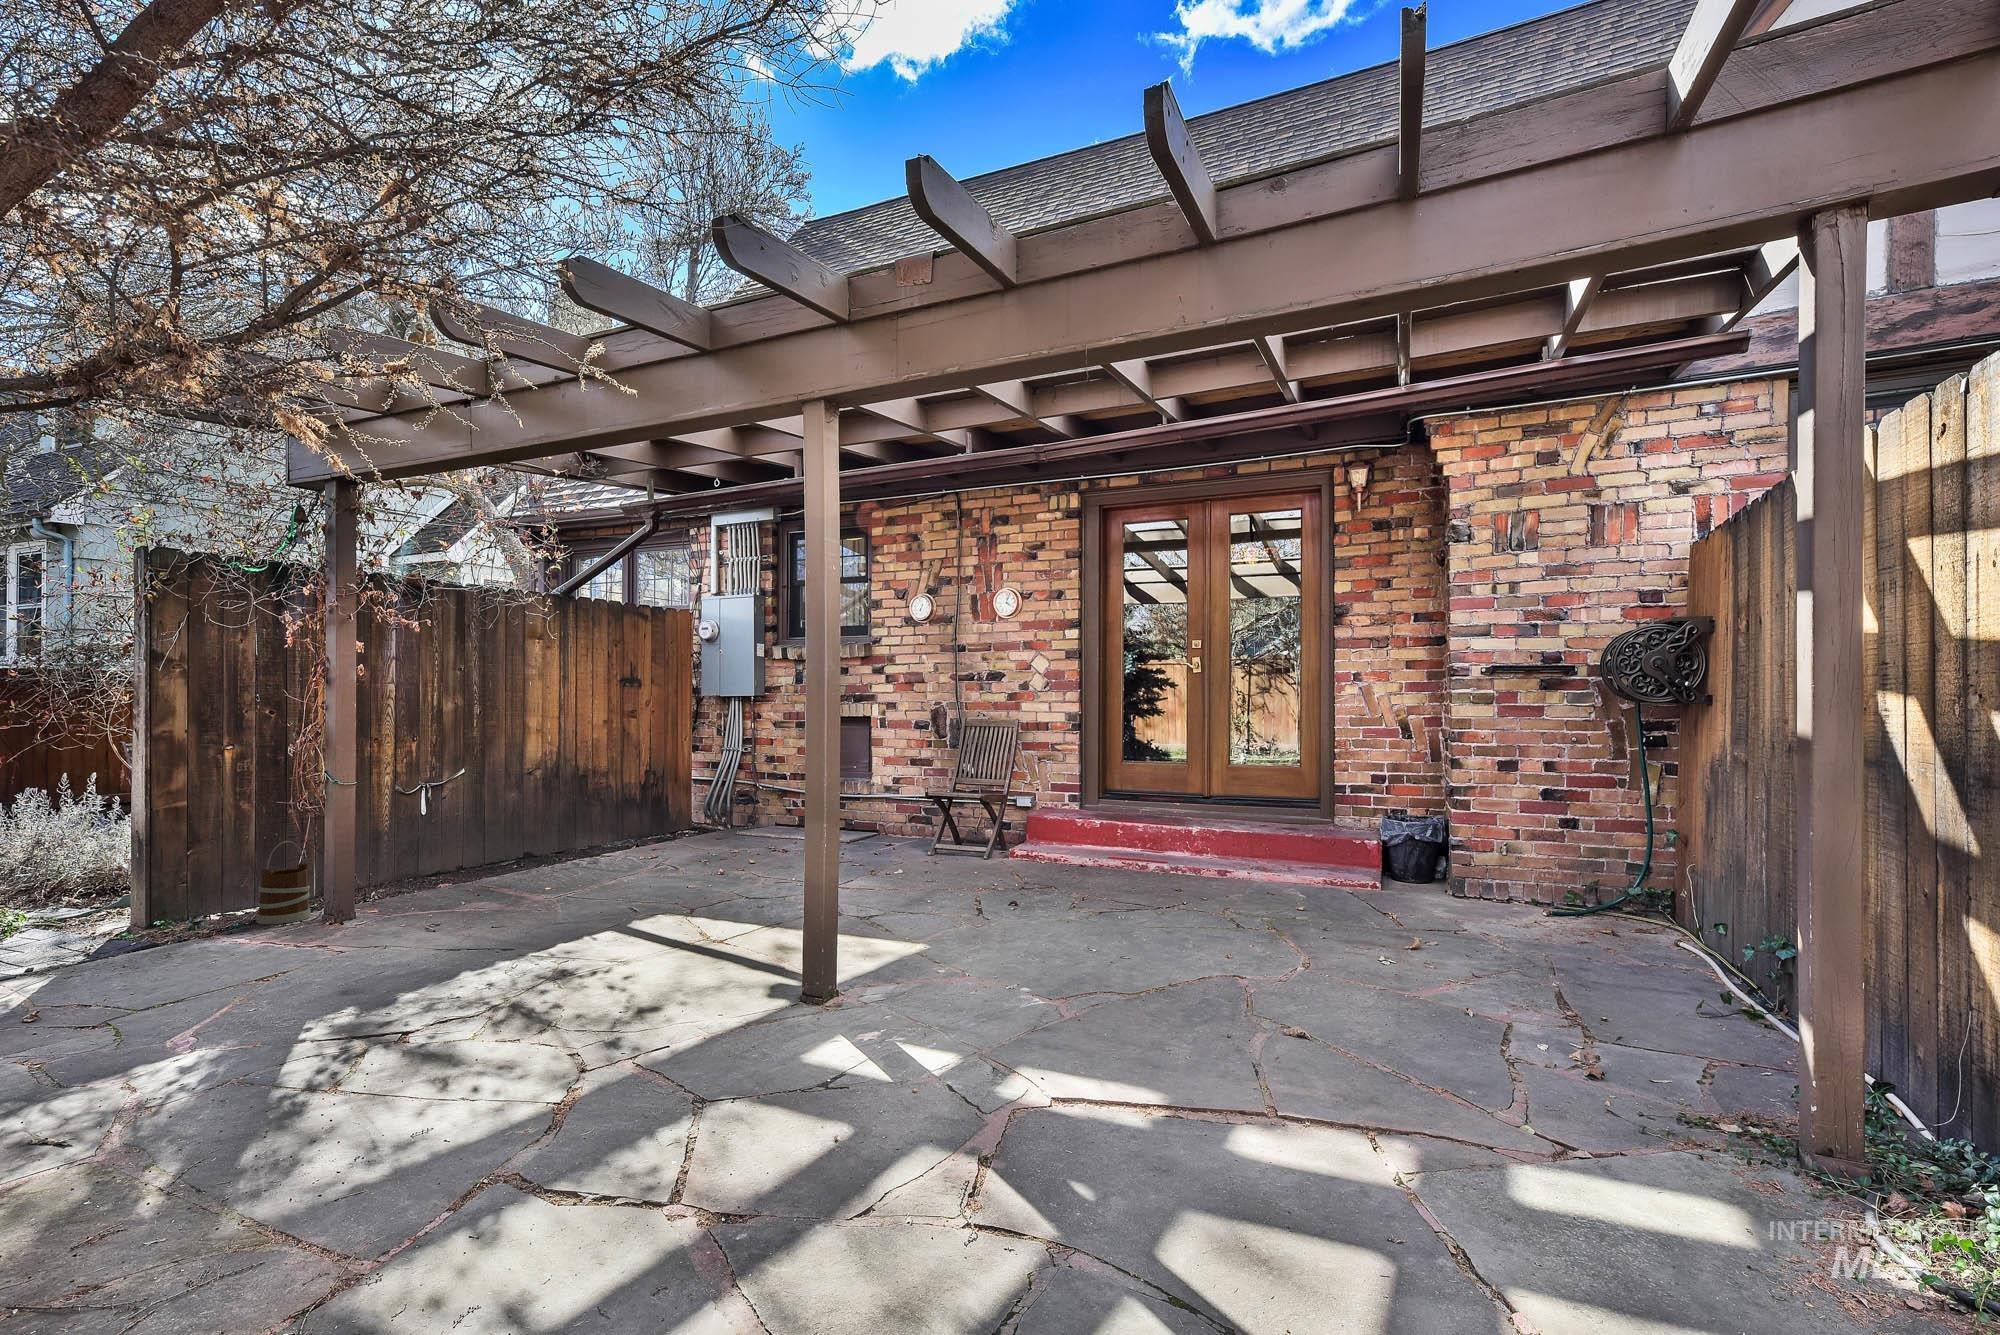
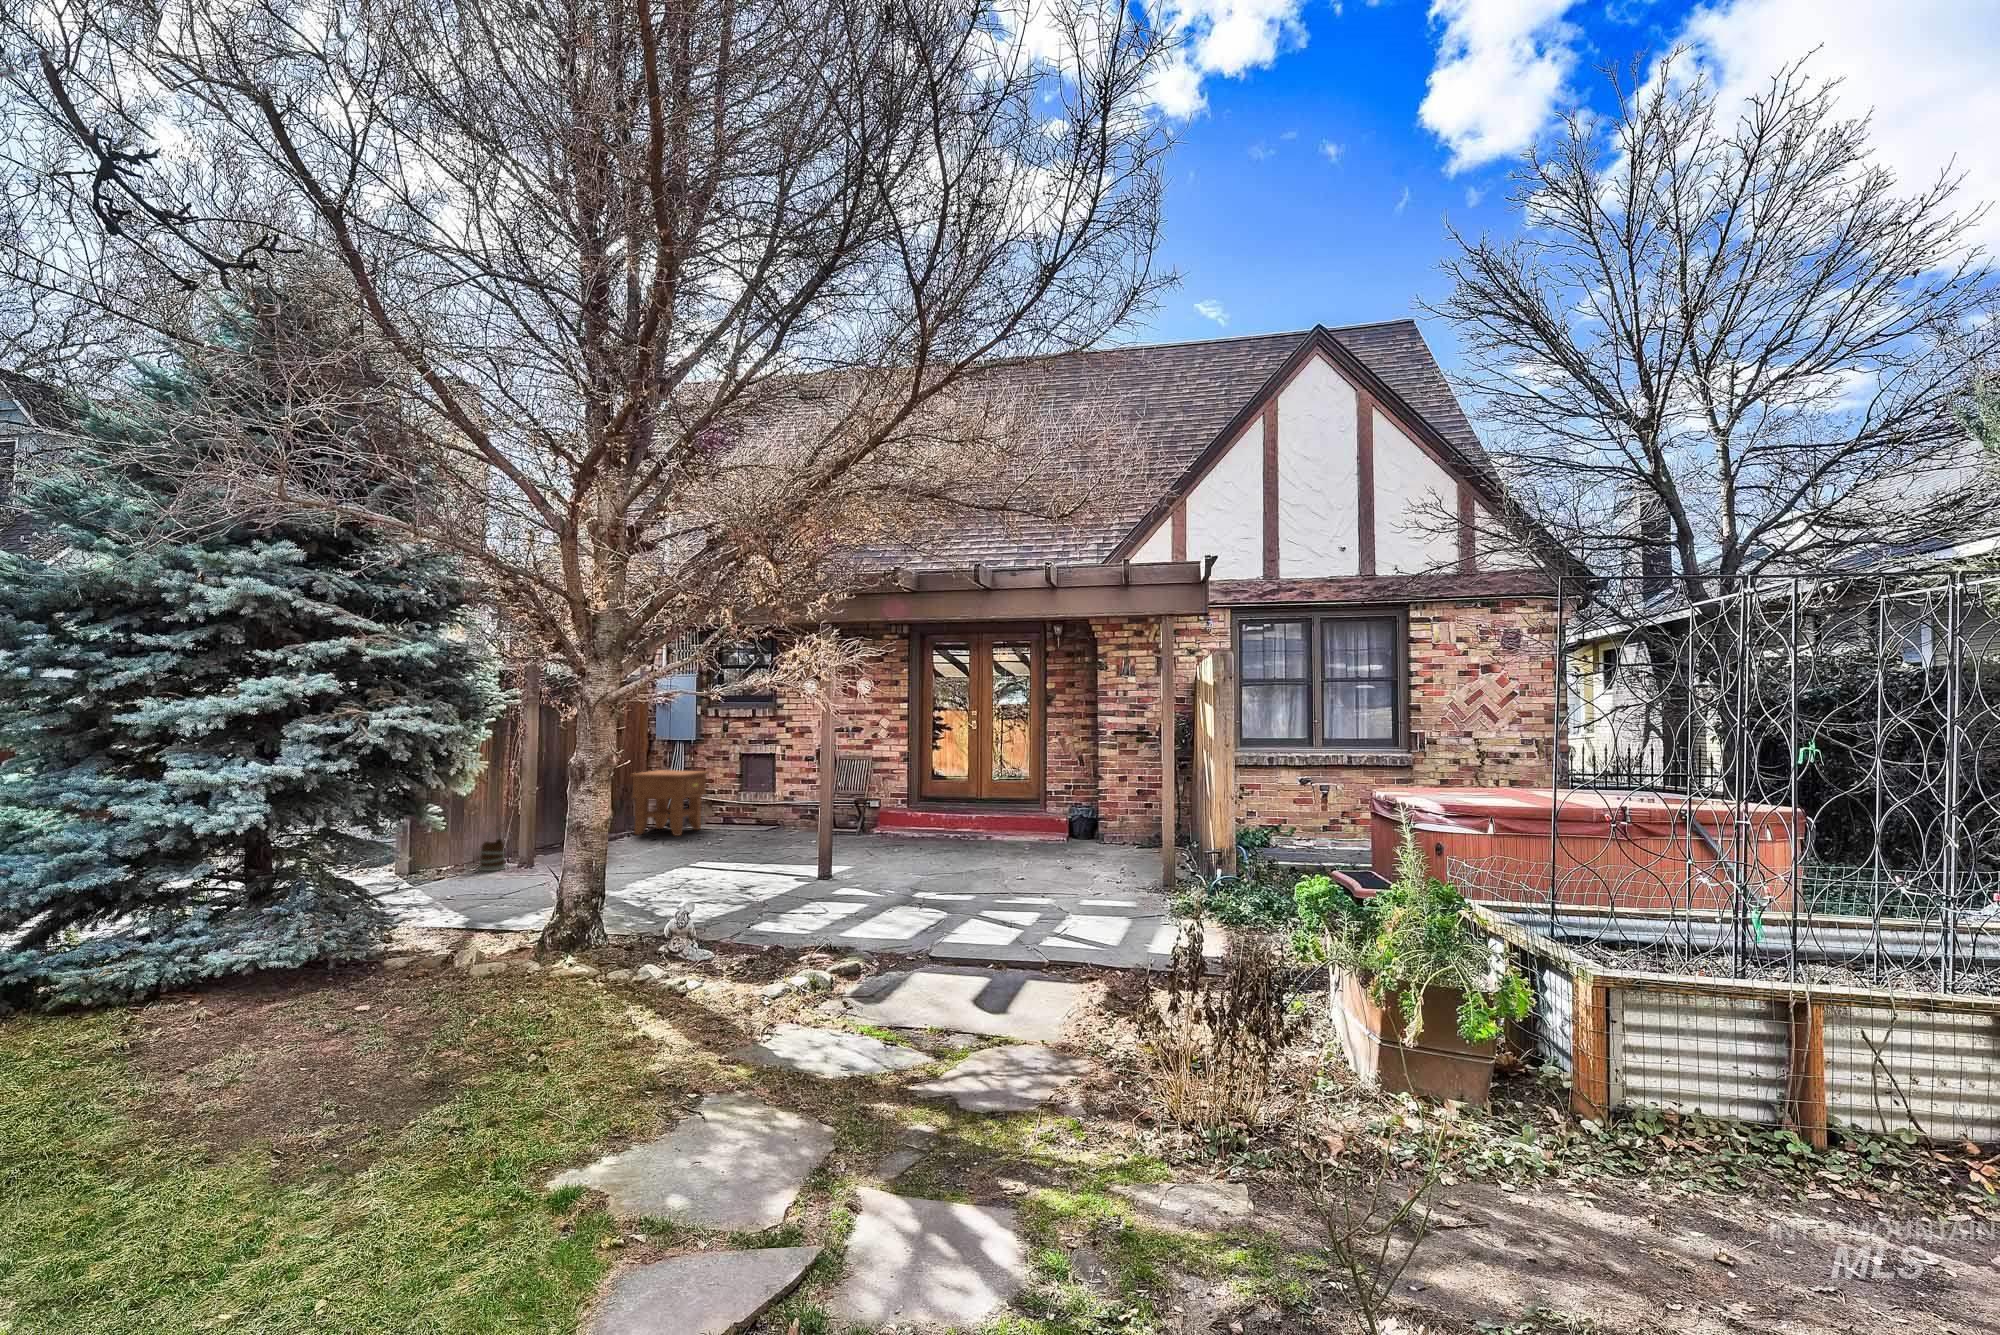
side table: none [635,742,768,848] -> present [631,770,708,836]

